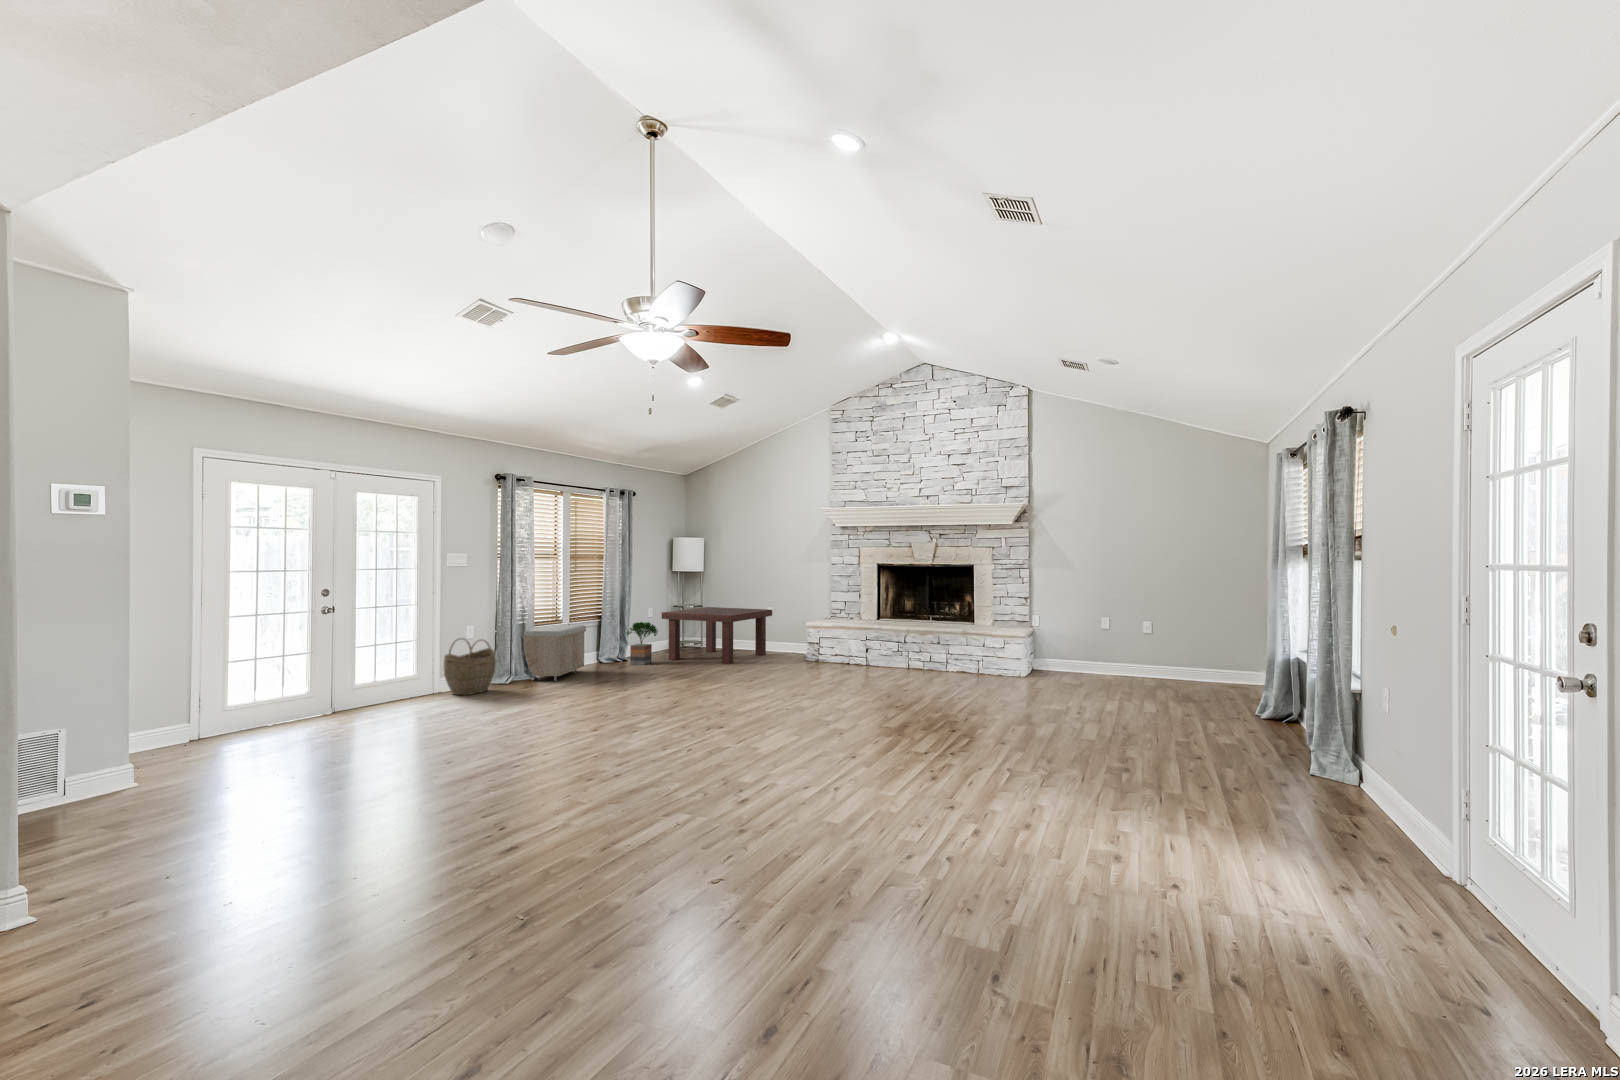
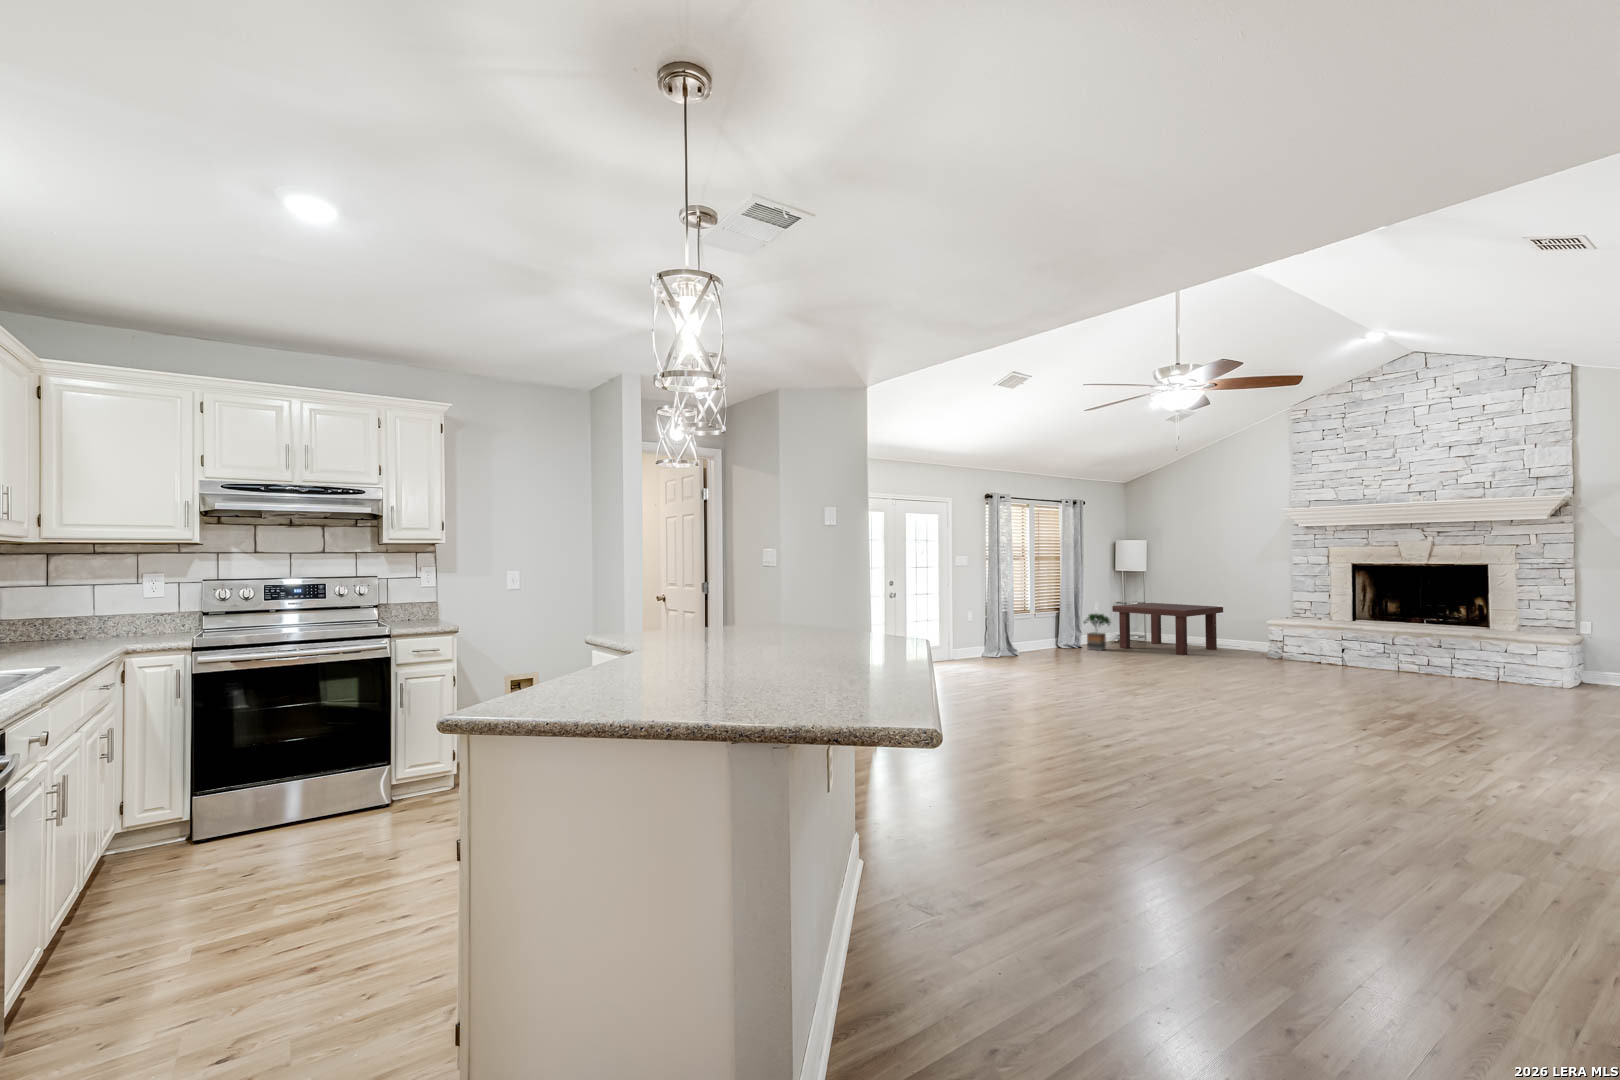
storage bench: present [524,625,586,681] -> none [1007,613,1052,658]
woven basket: present [444,638,496,695] -> none [956,619,992,663]

